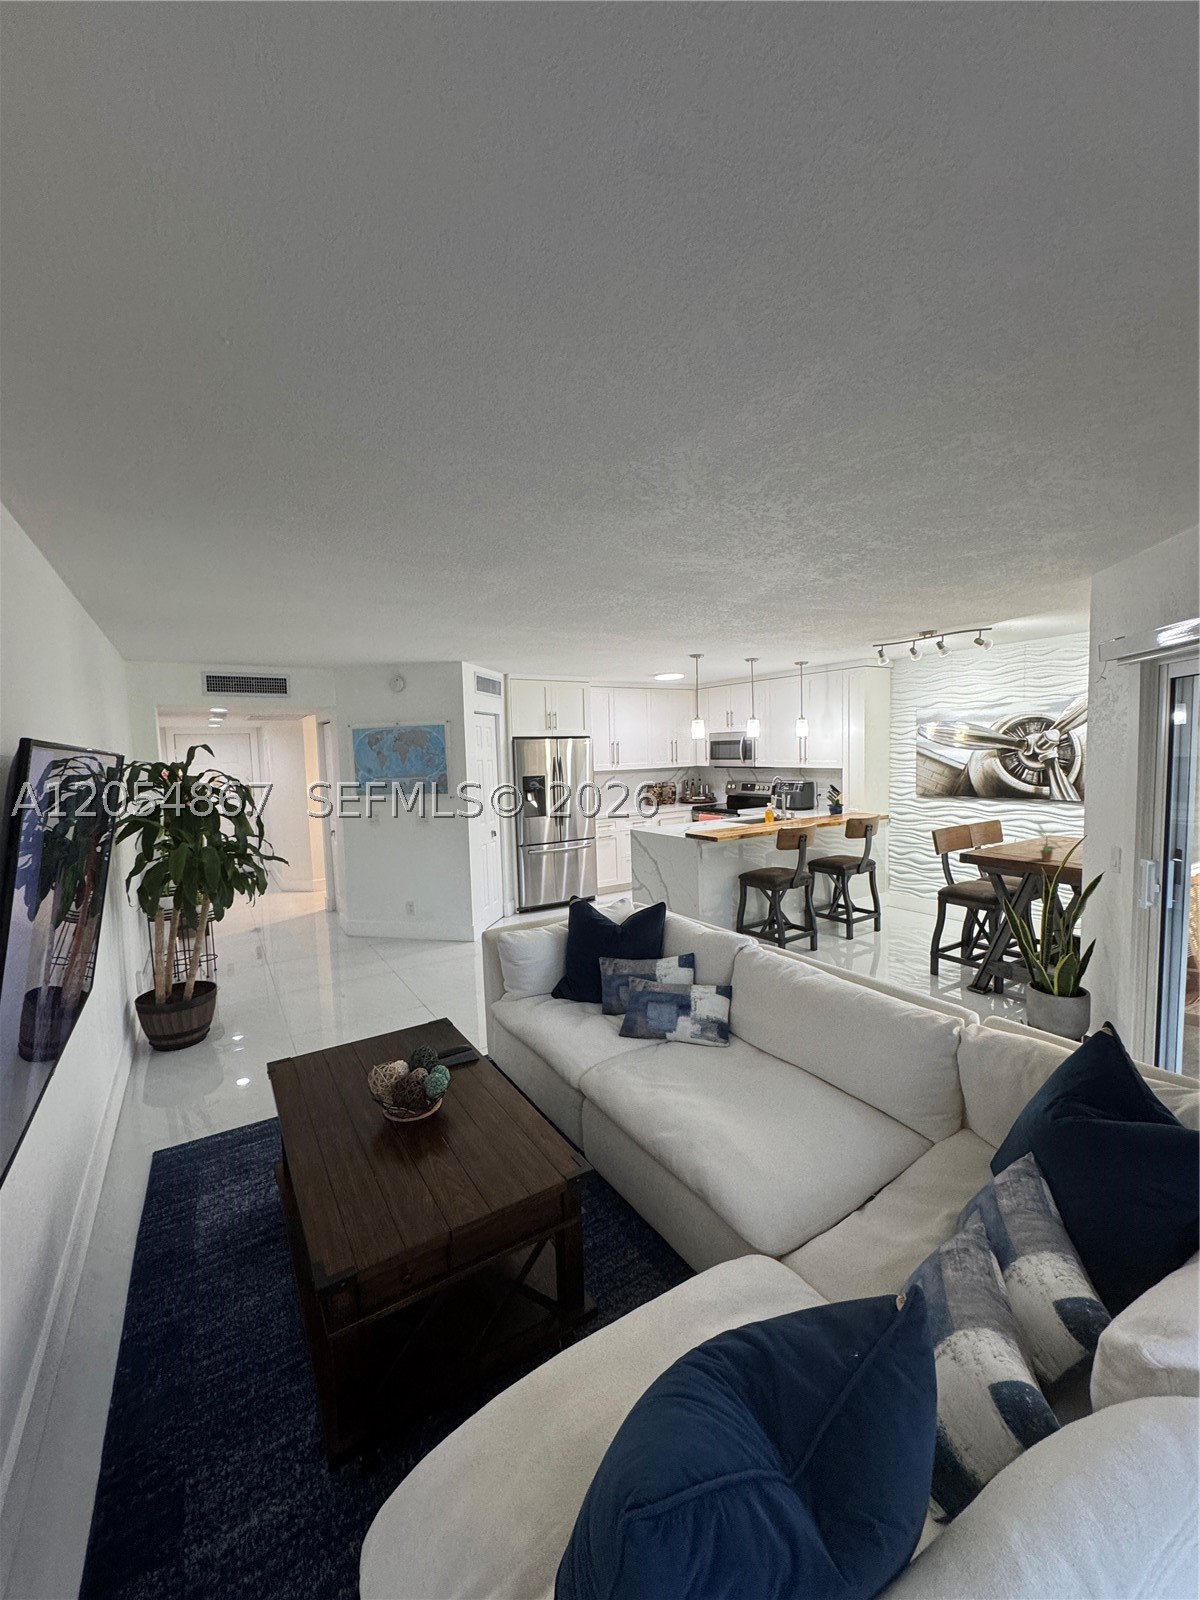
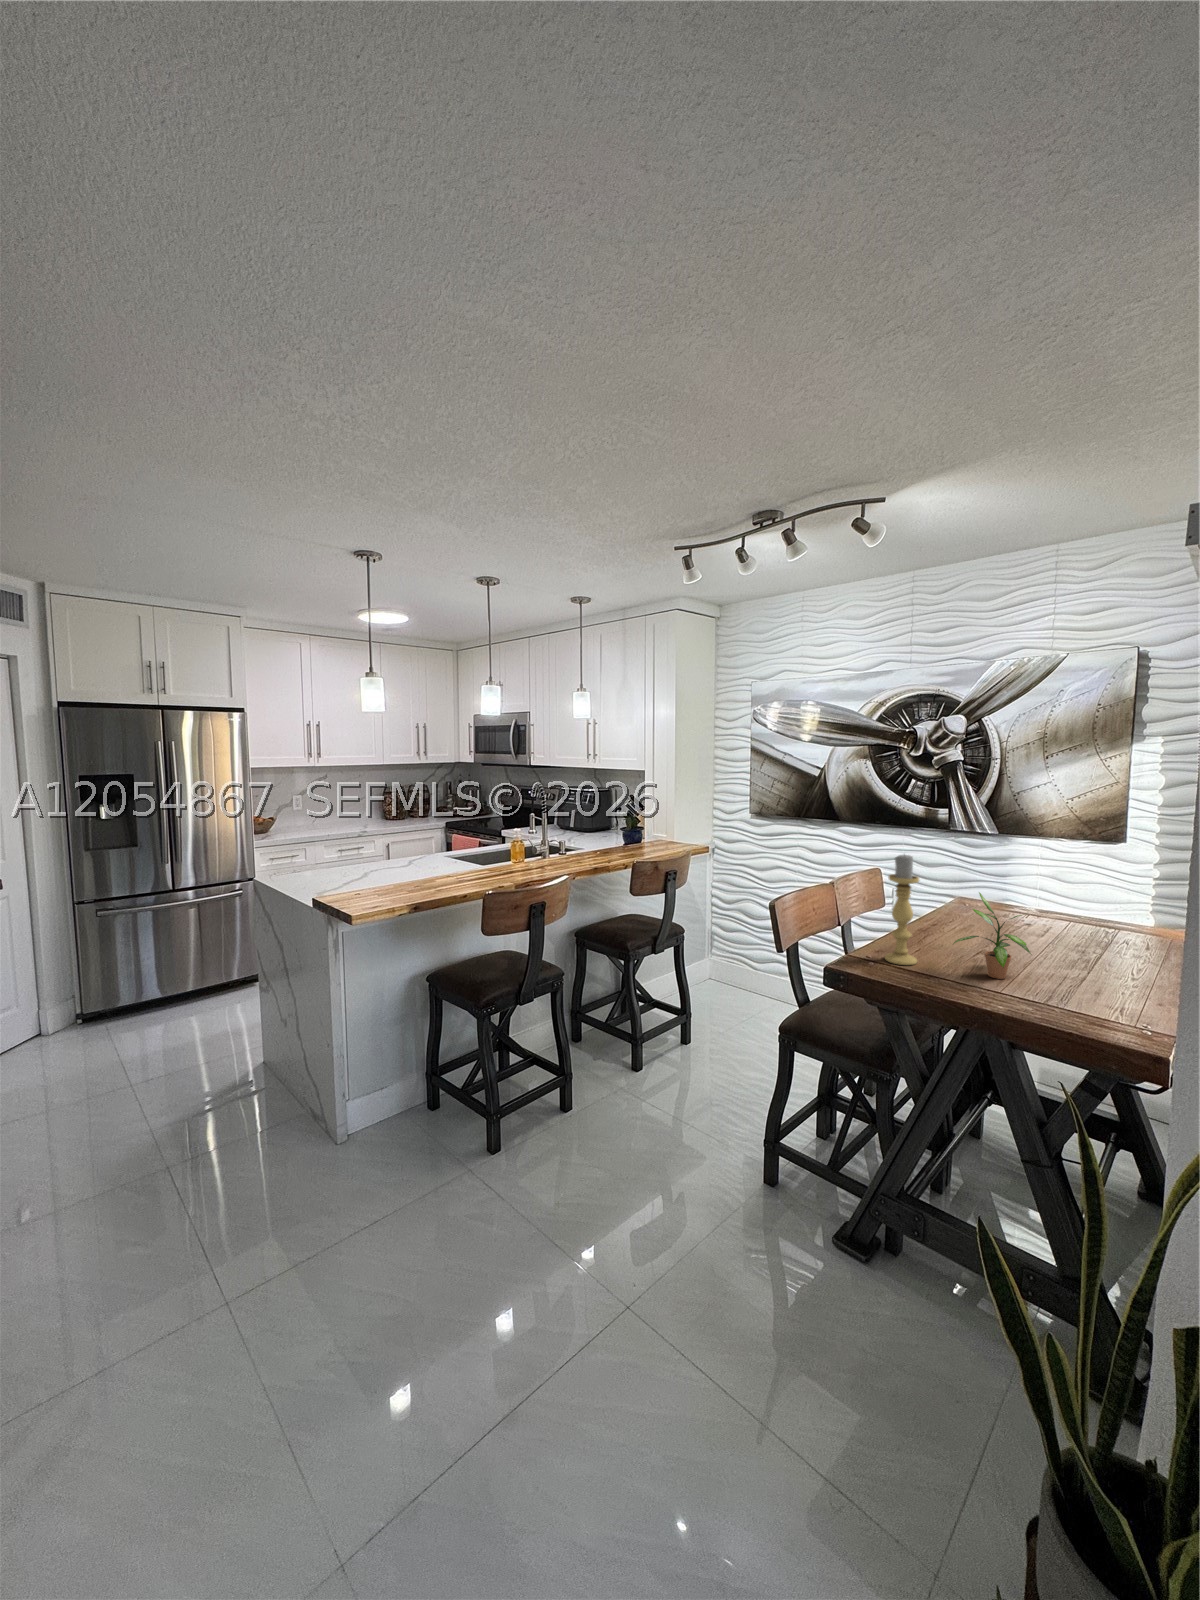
candle holder: none [992,805,1008,858] -> present [885,855,919,965]

